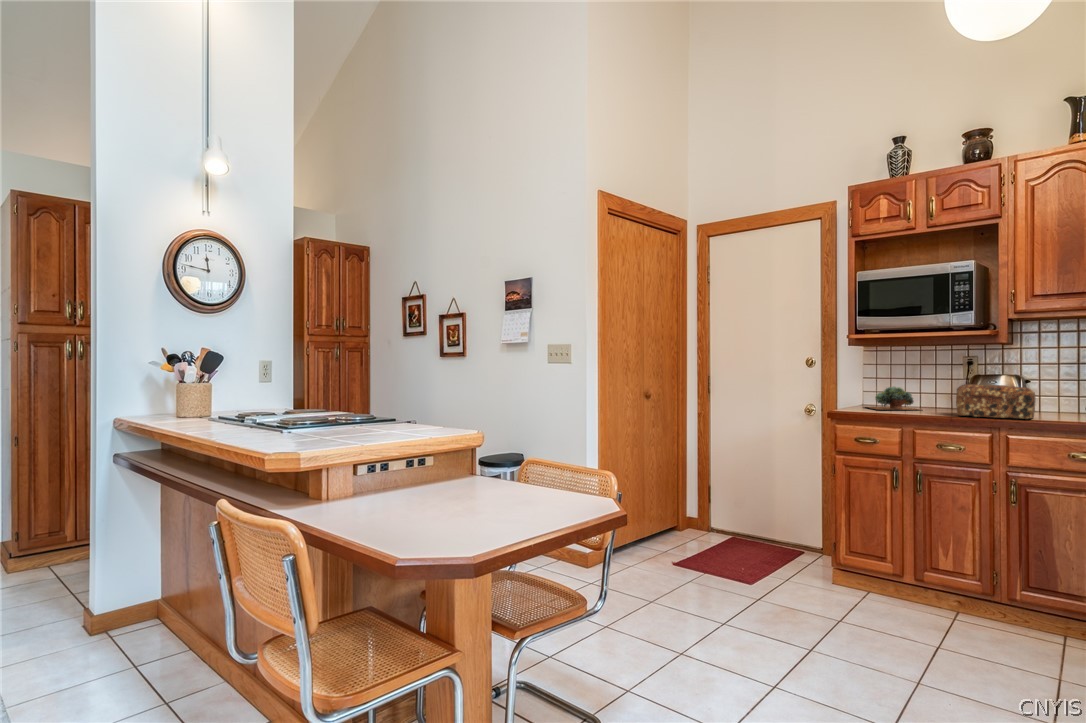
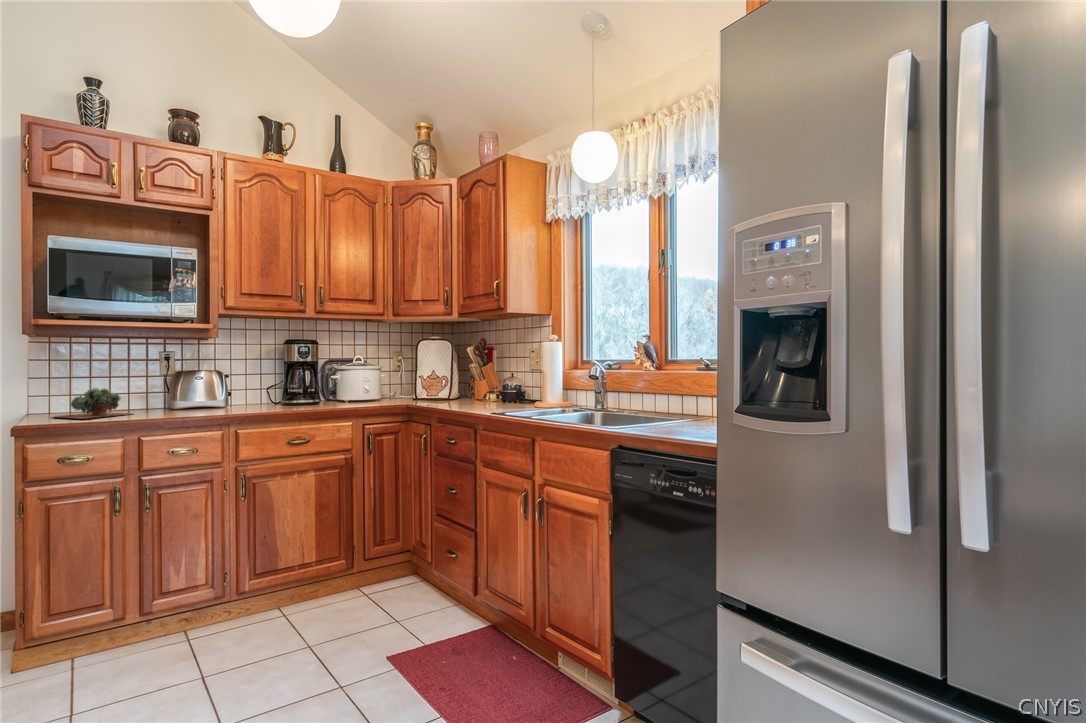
bread loaf: present [956,384,1035,419] -> none [184,381,259,416]

